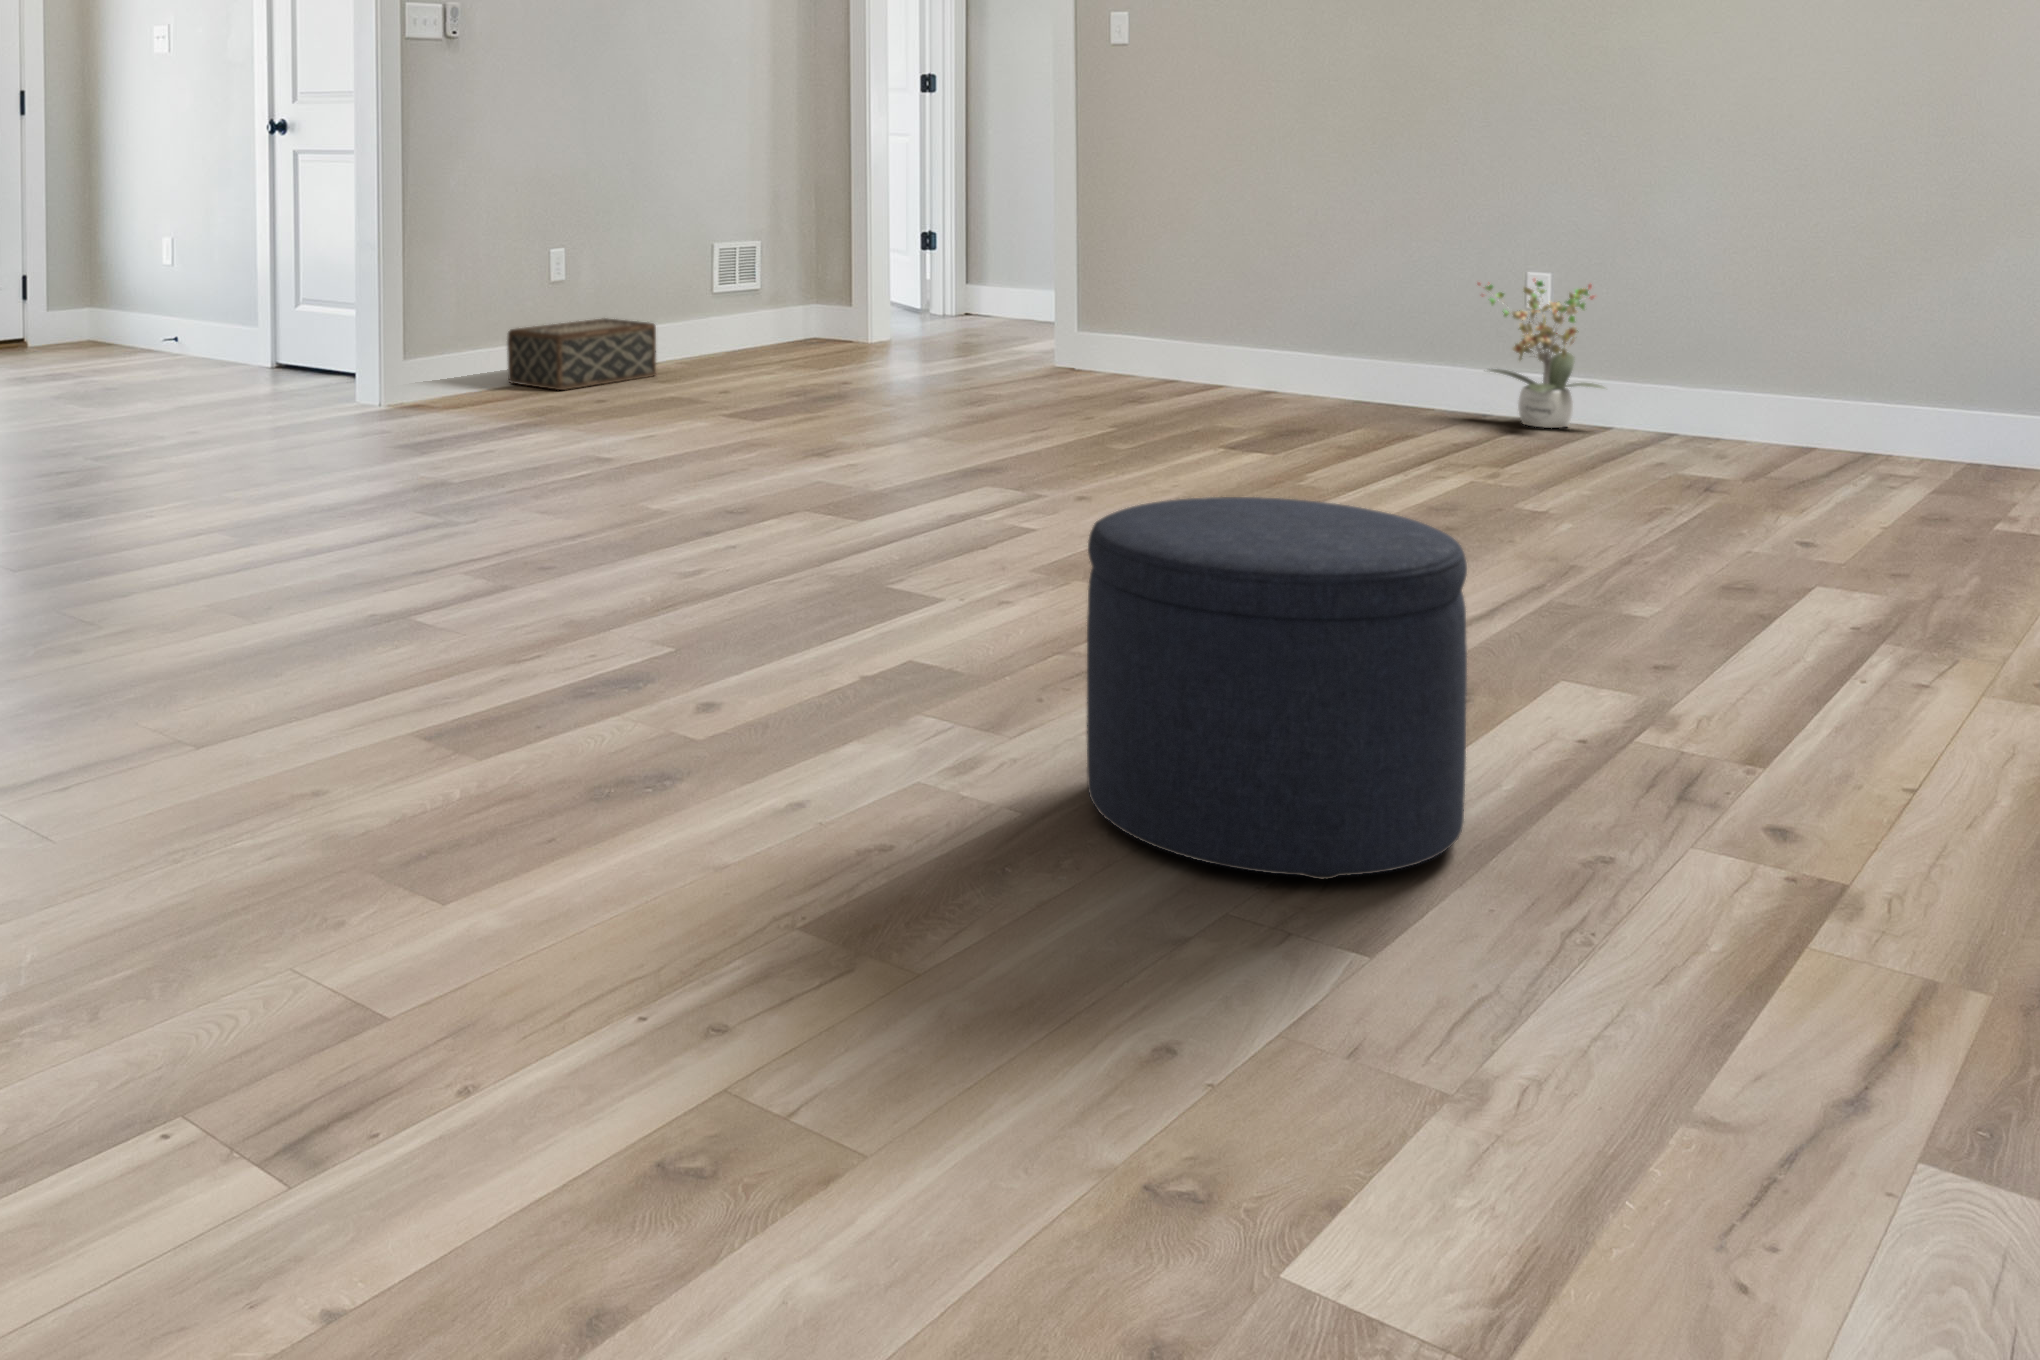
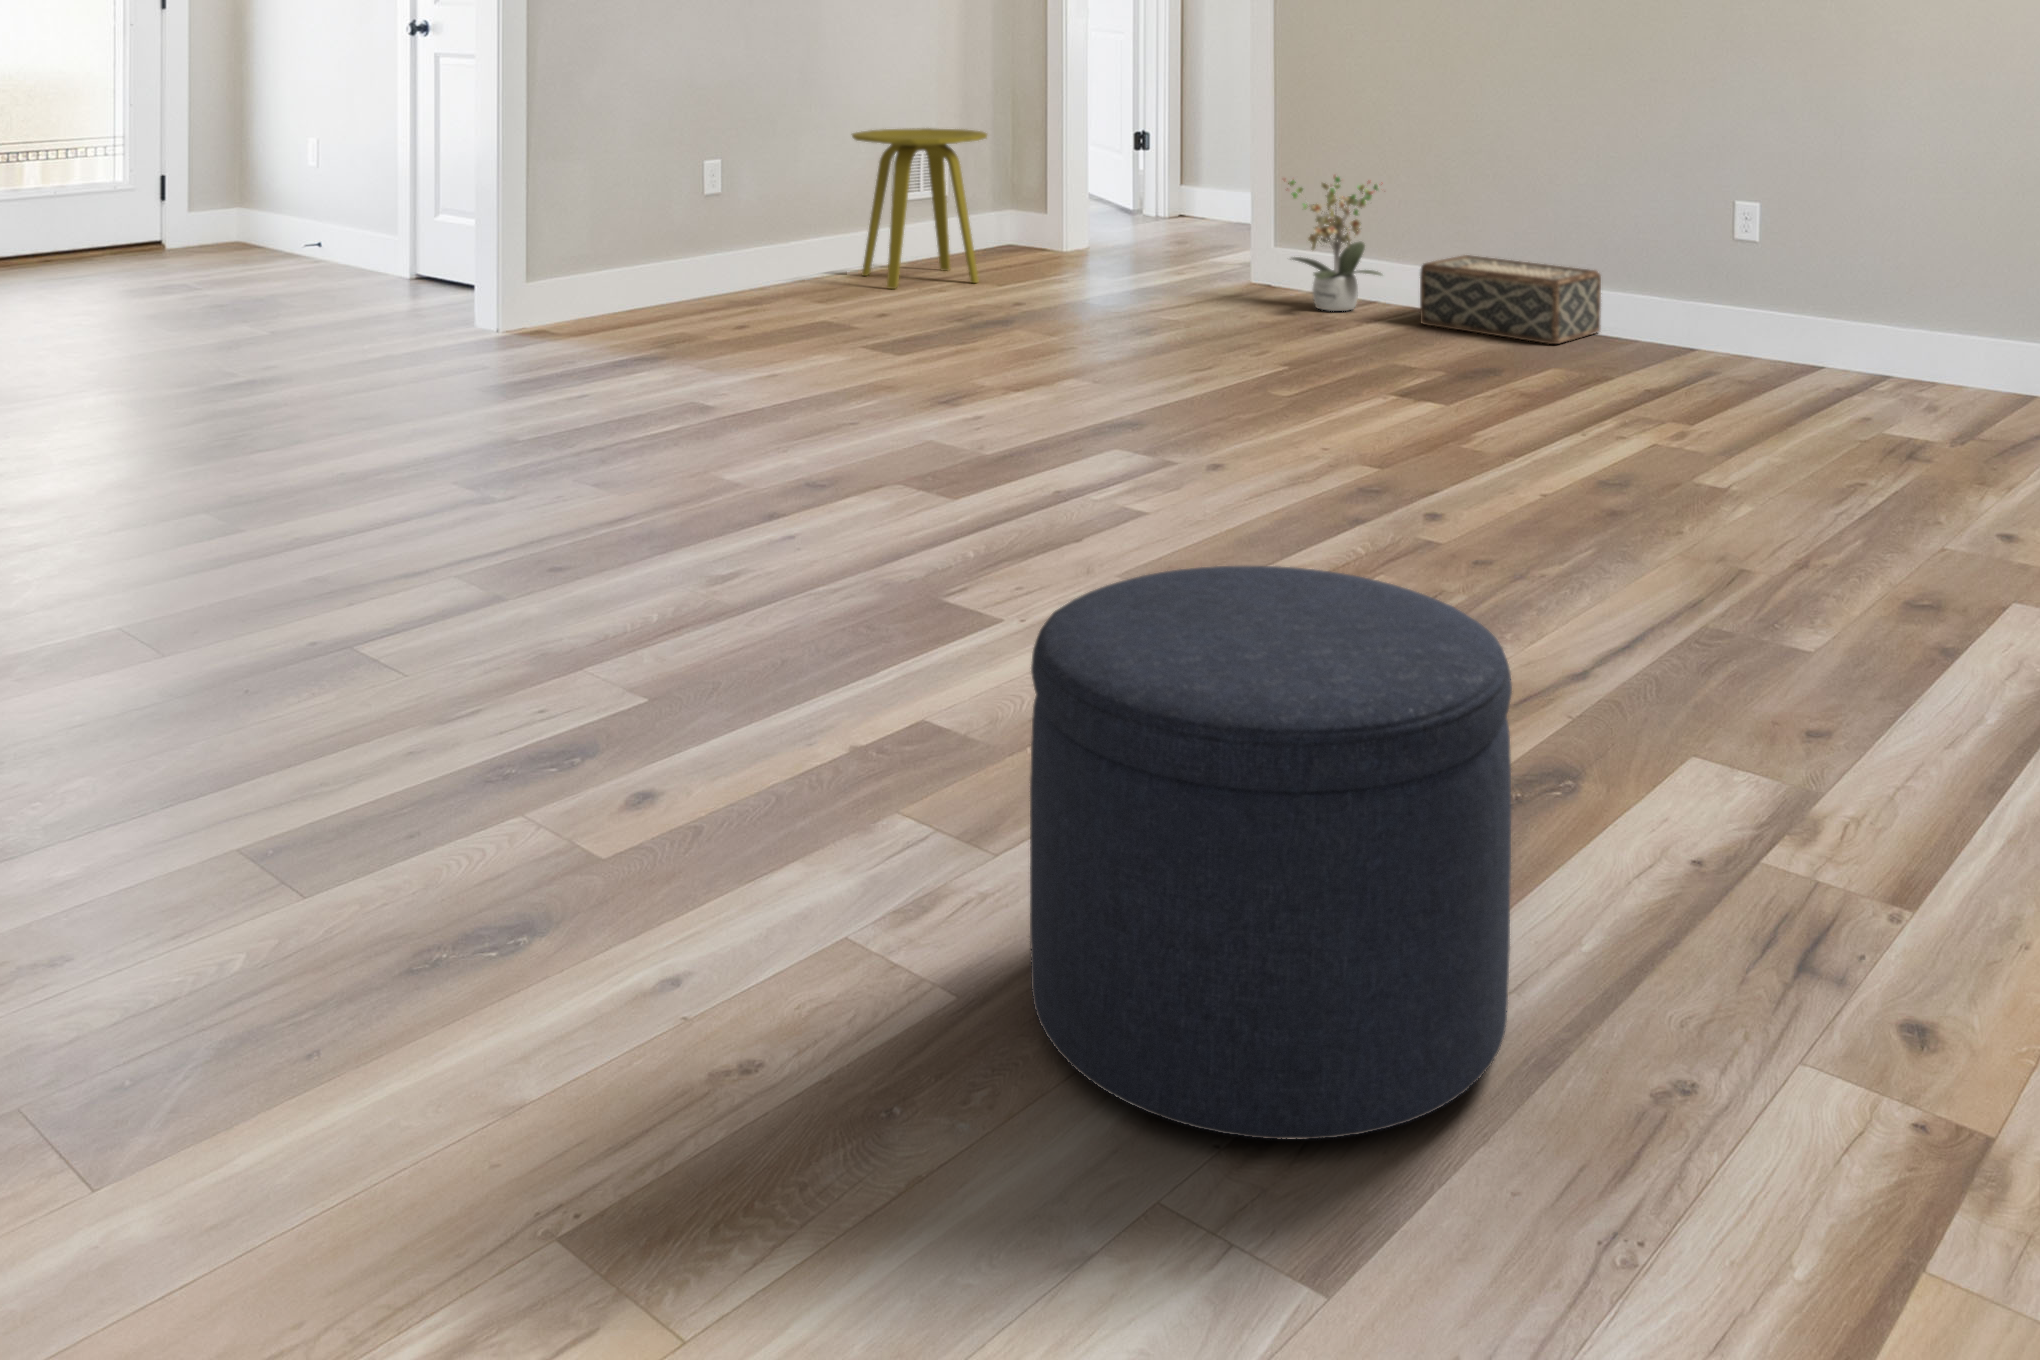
side table: none [671,219,801,369] -> present [852,128,987,289]
potted plant: present [1478,279,1604,428] -> present [1288,175,1382,311]
woven basket: present [507,318,656,390] -> present [1420,255,1601,344]

